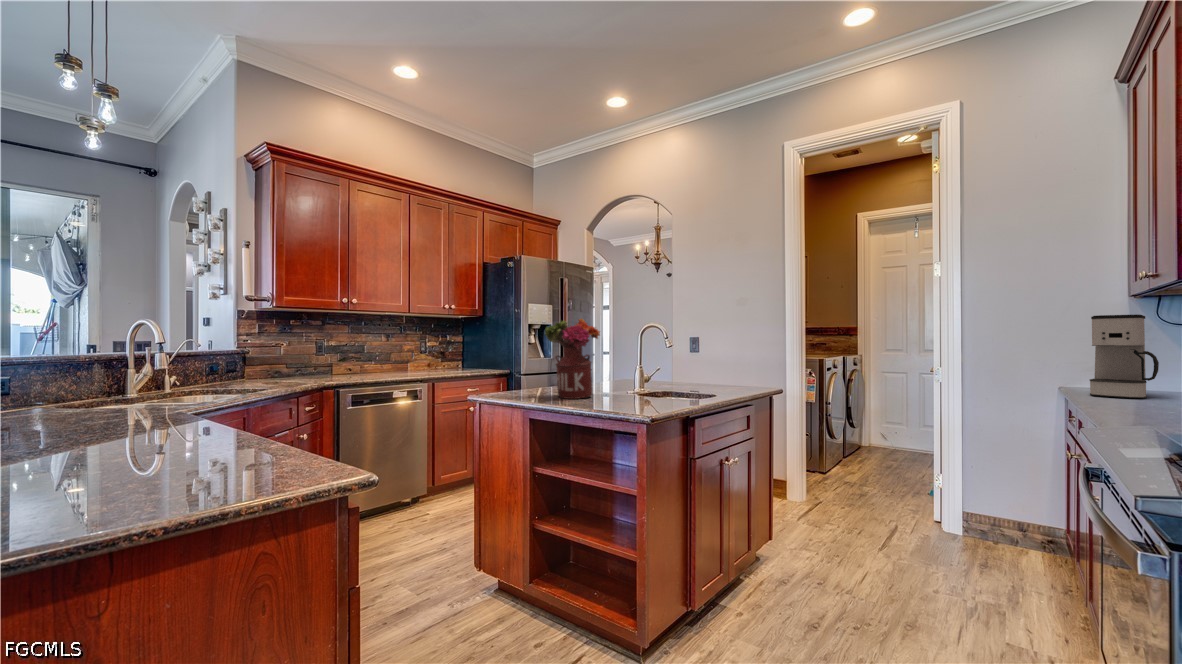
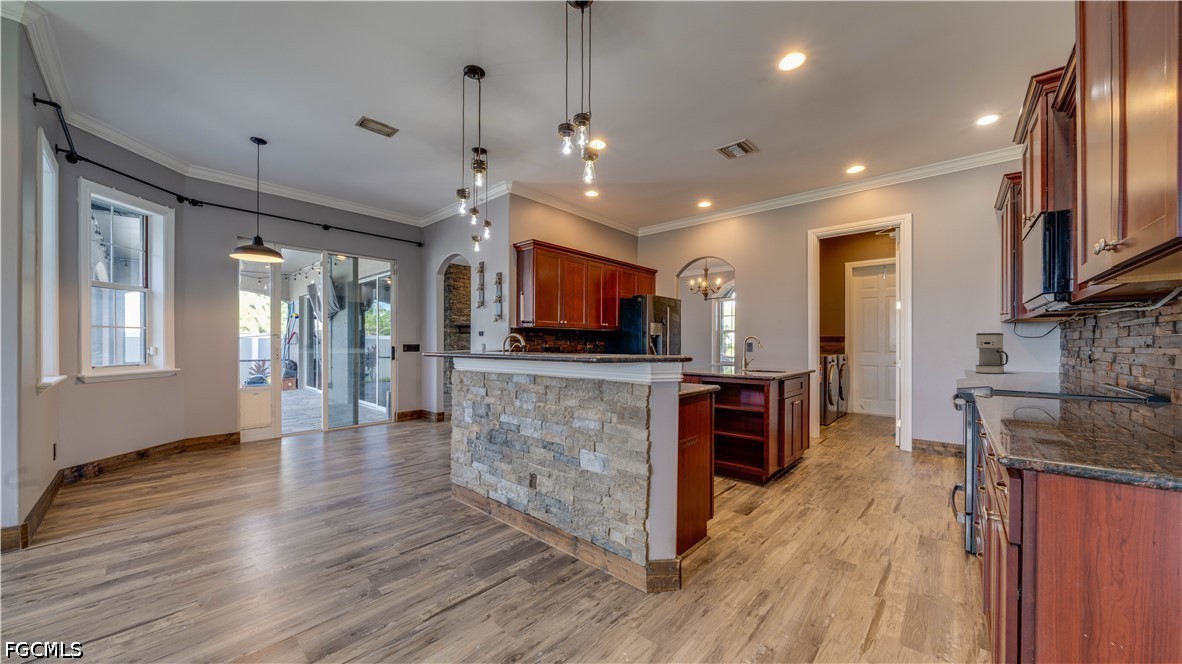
flower arrangement: present [545,319,600,399] -> none [702,334,730,372]

